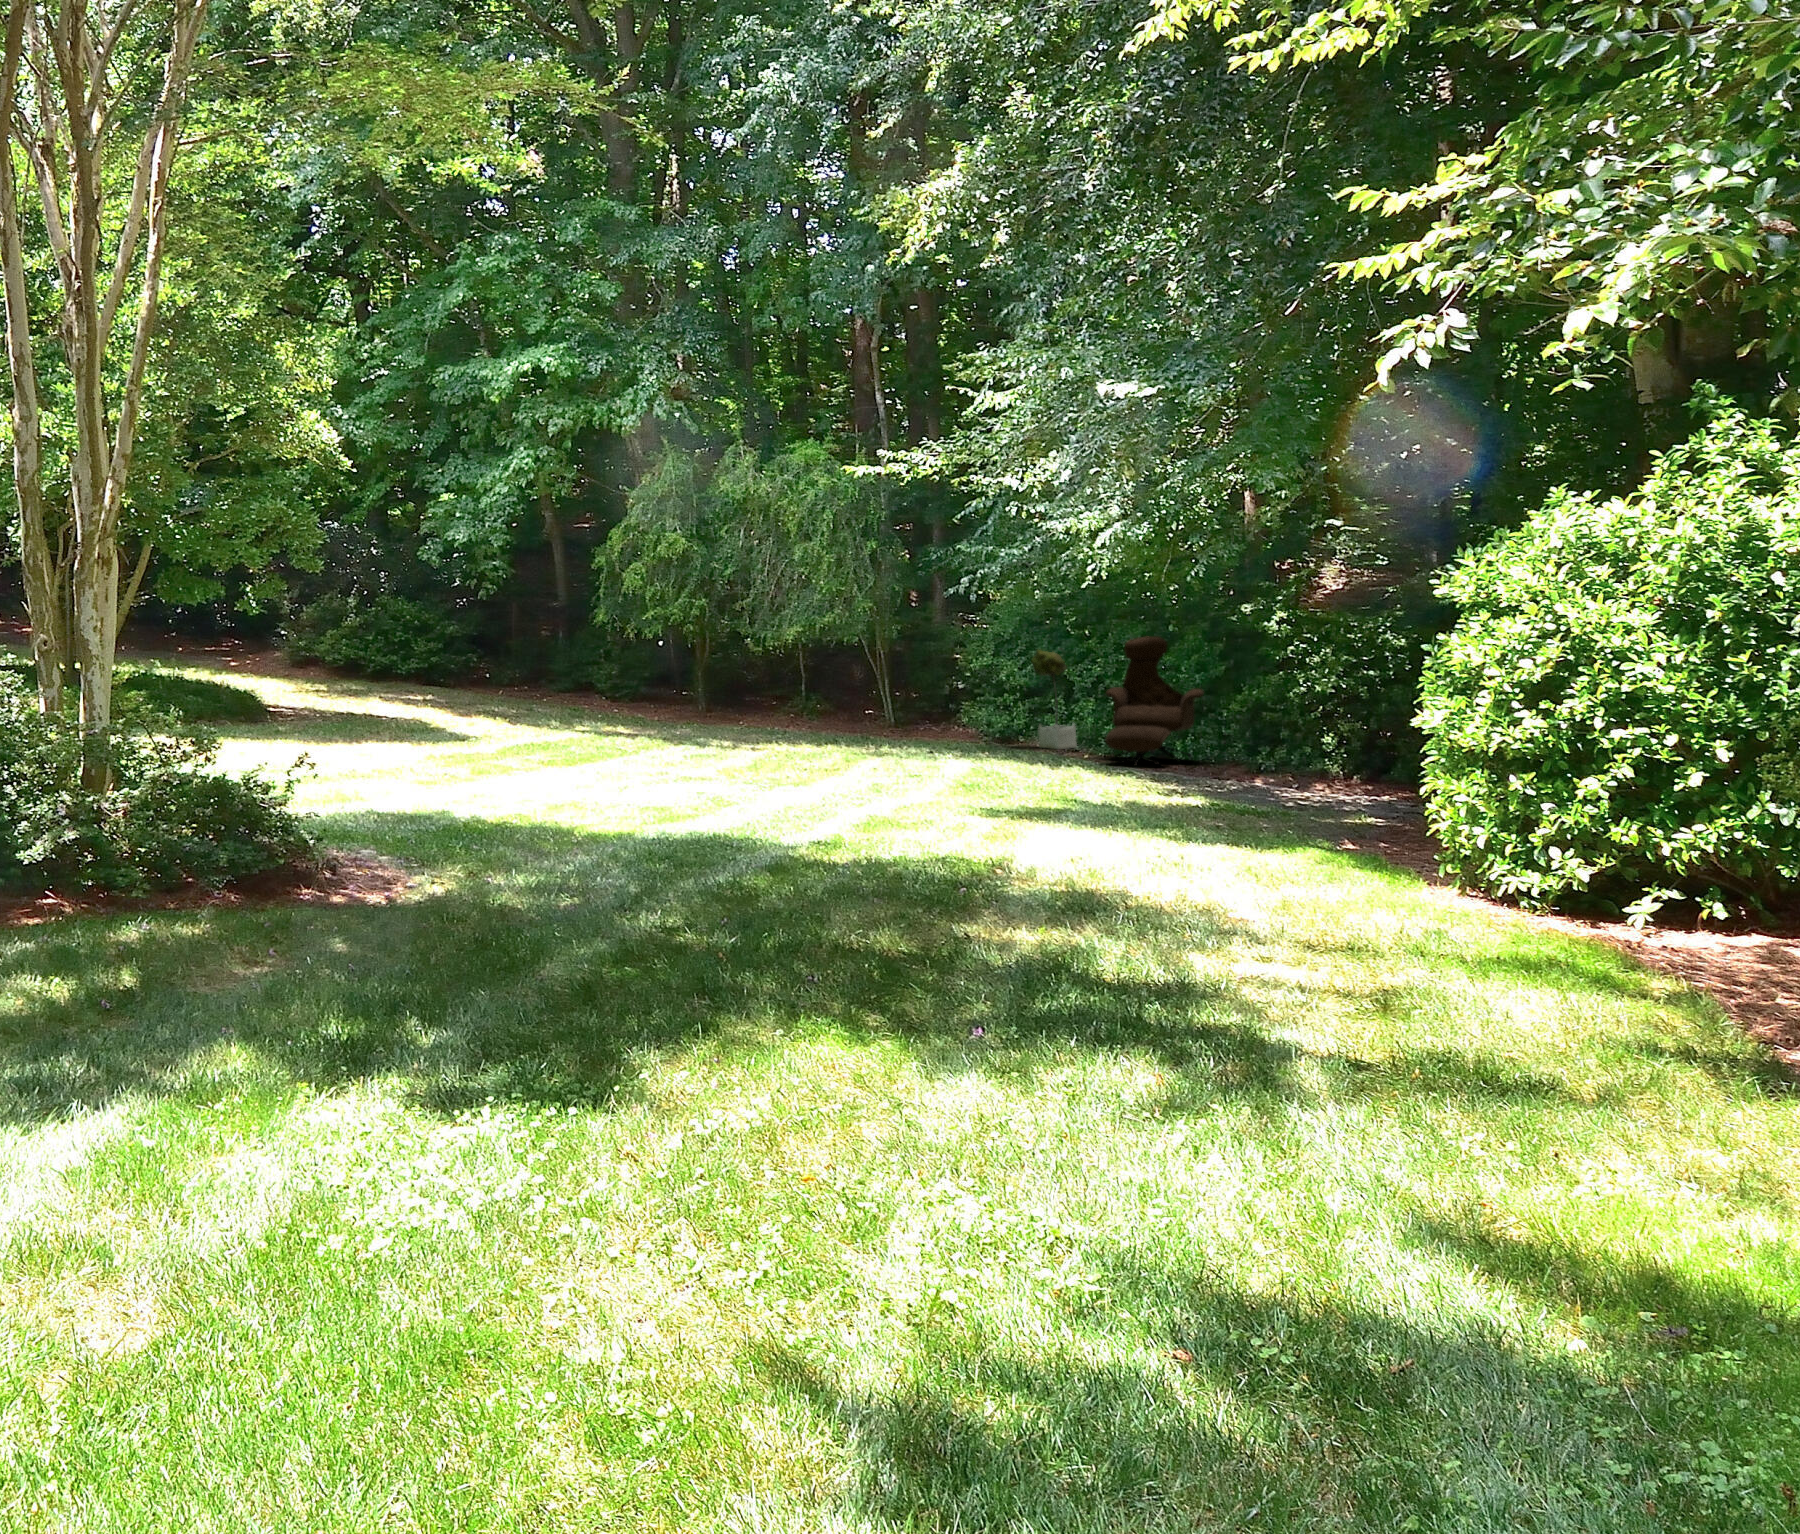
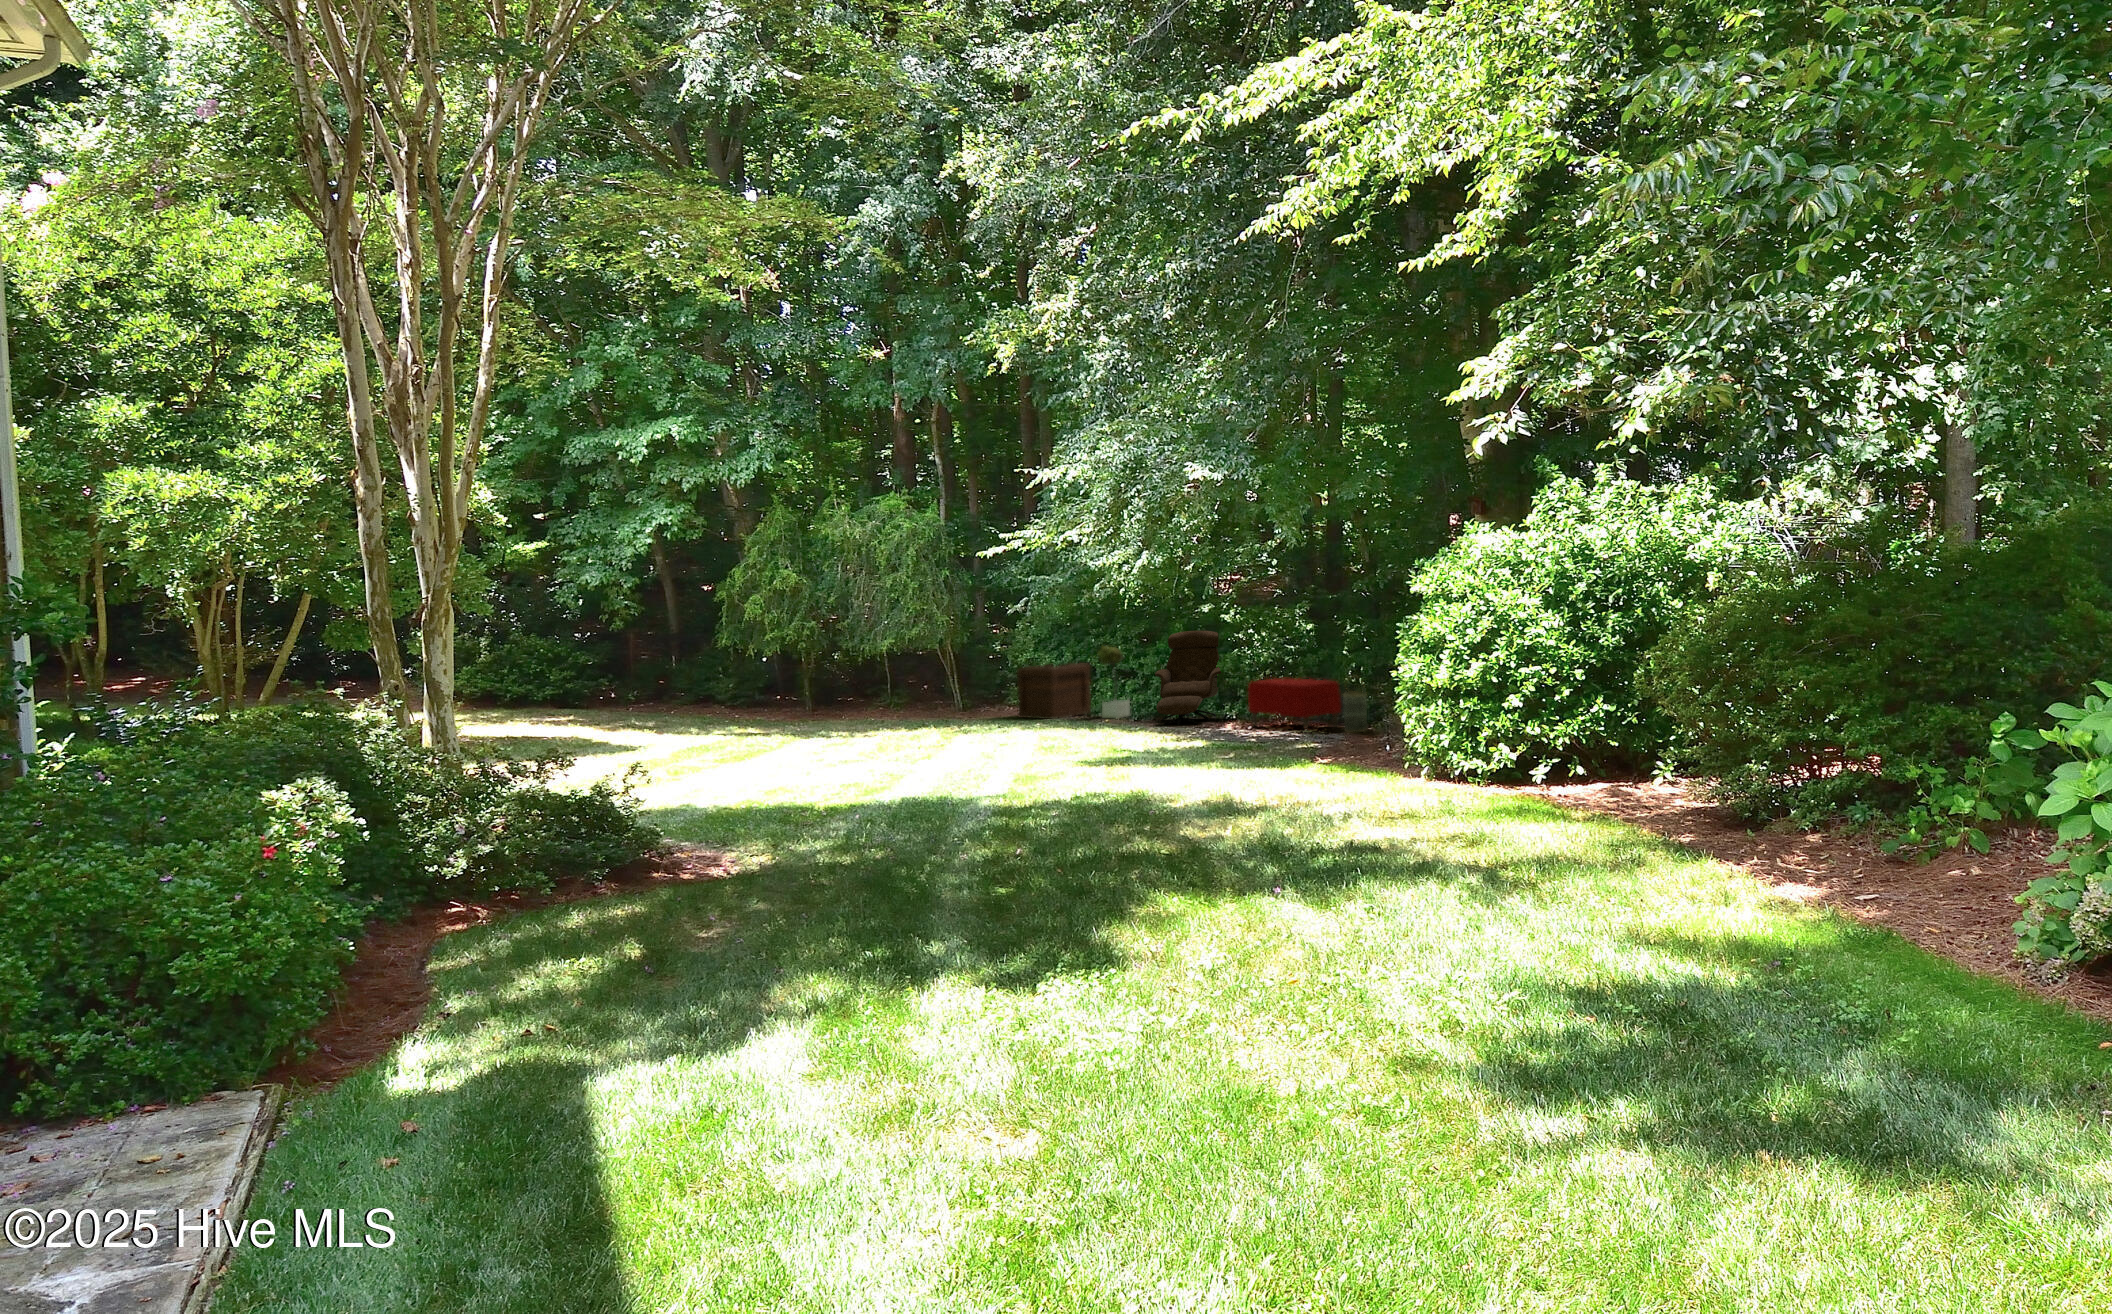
wooden crate: none [931,669,1027,745] -> present [1017,663,1091,719]
bench: none [1230,710,1367,792] -> present [1248,679,1341,730]
basket: none [1367,715,1407,800] -> present [1343,677,1368,732]

